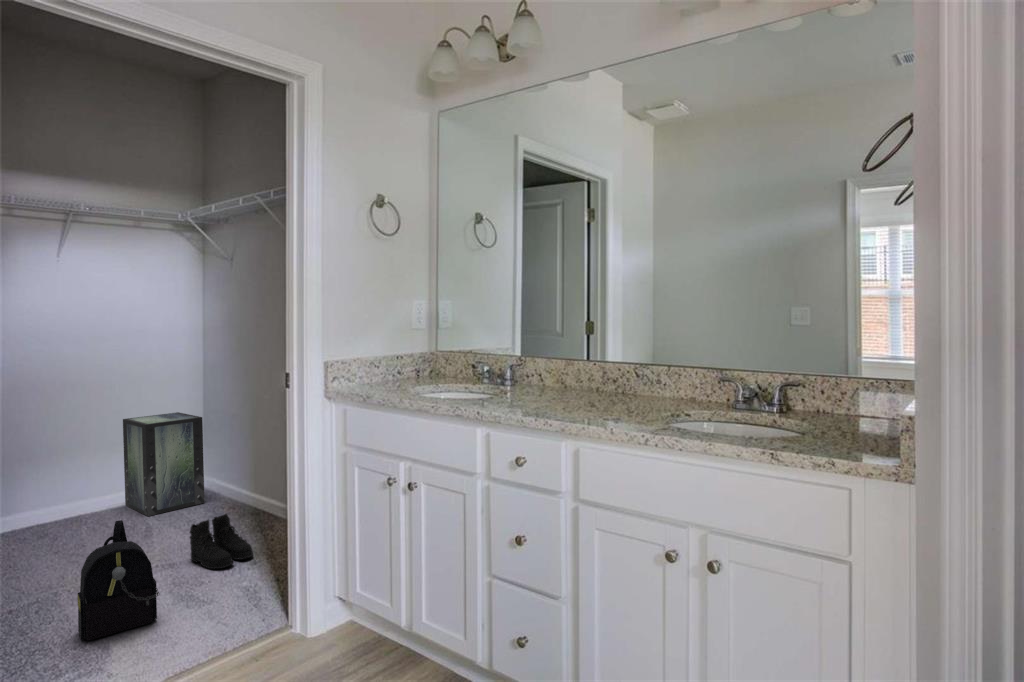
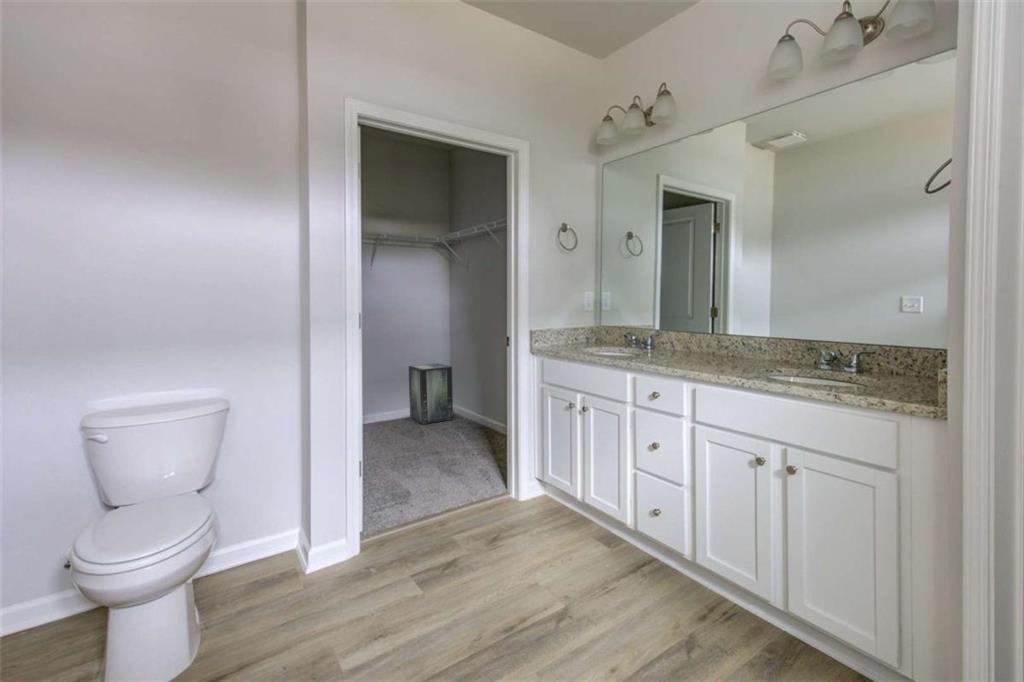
boots: present [190,514,253,569] -> none [448,425,484,457]
backpack: present [77,520,160,641] -> none [396,421,437,486]

